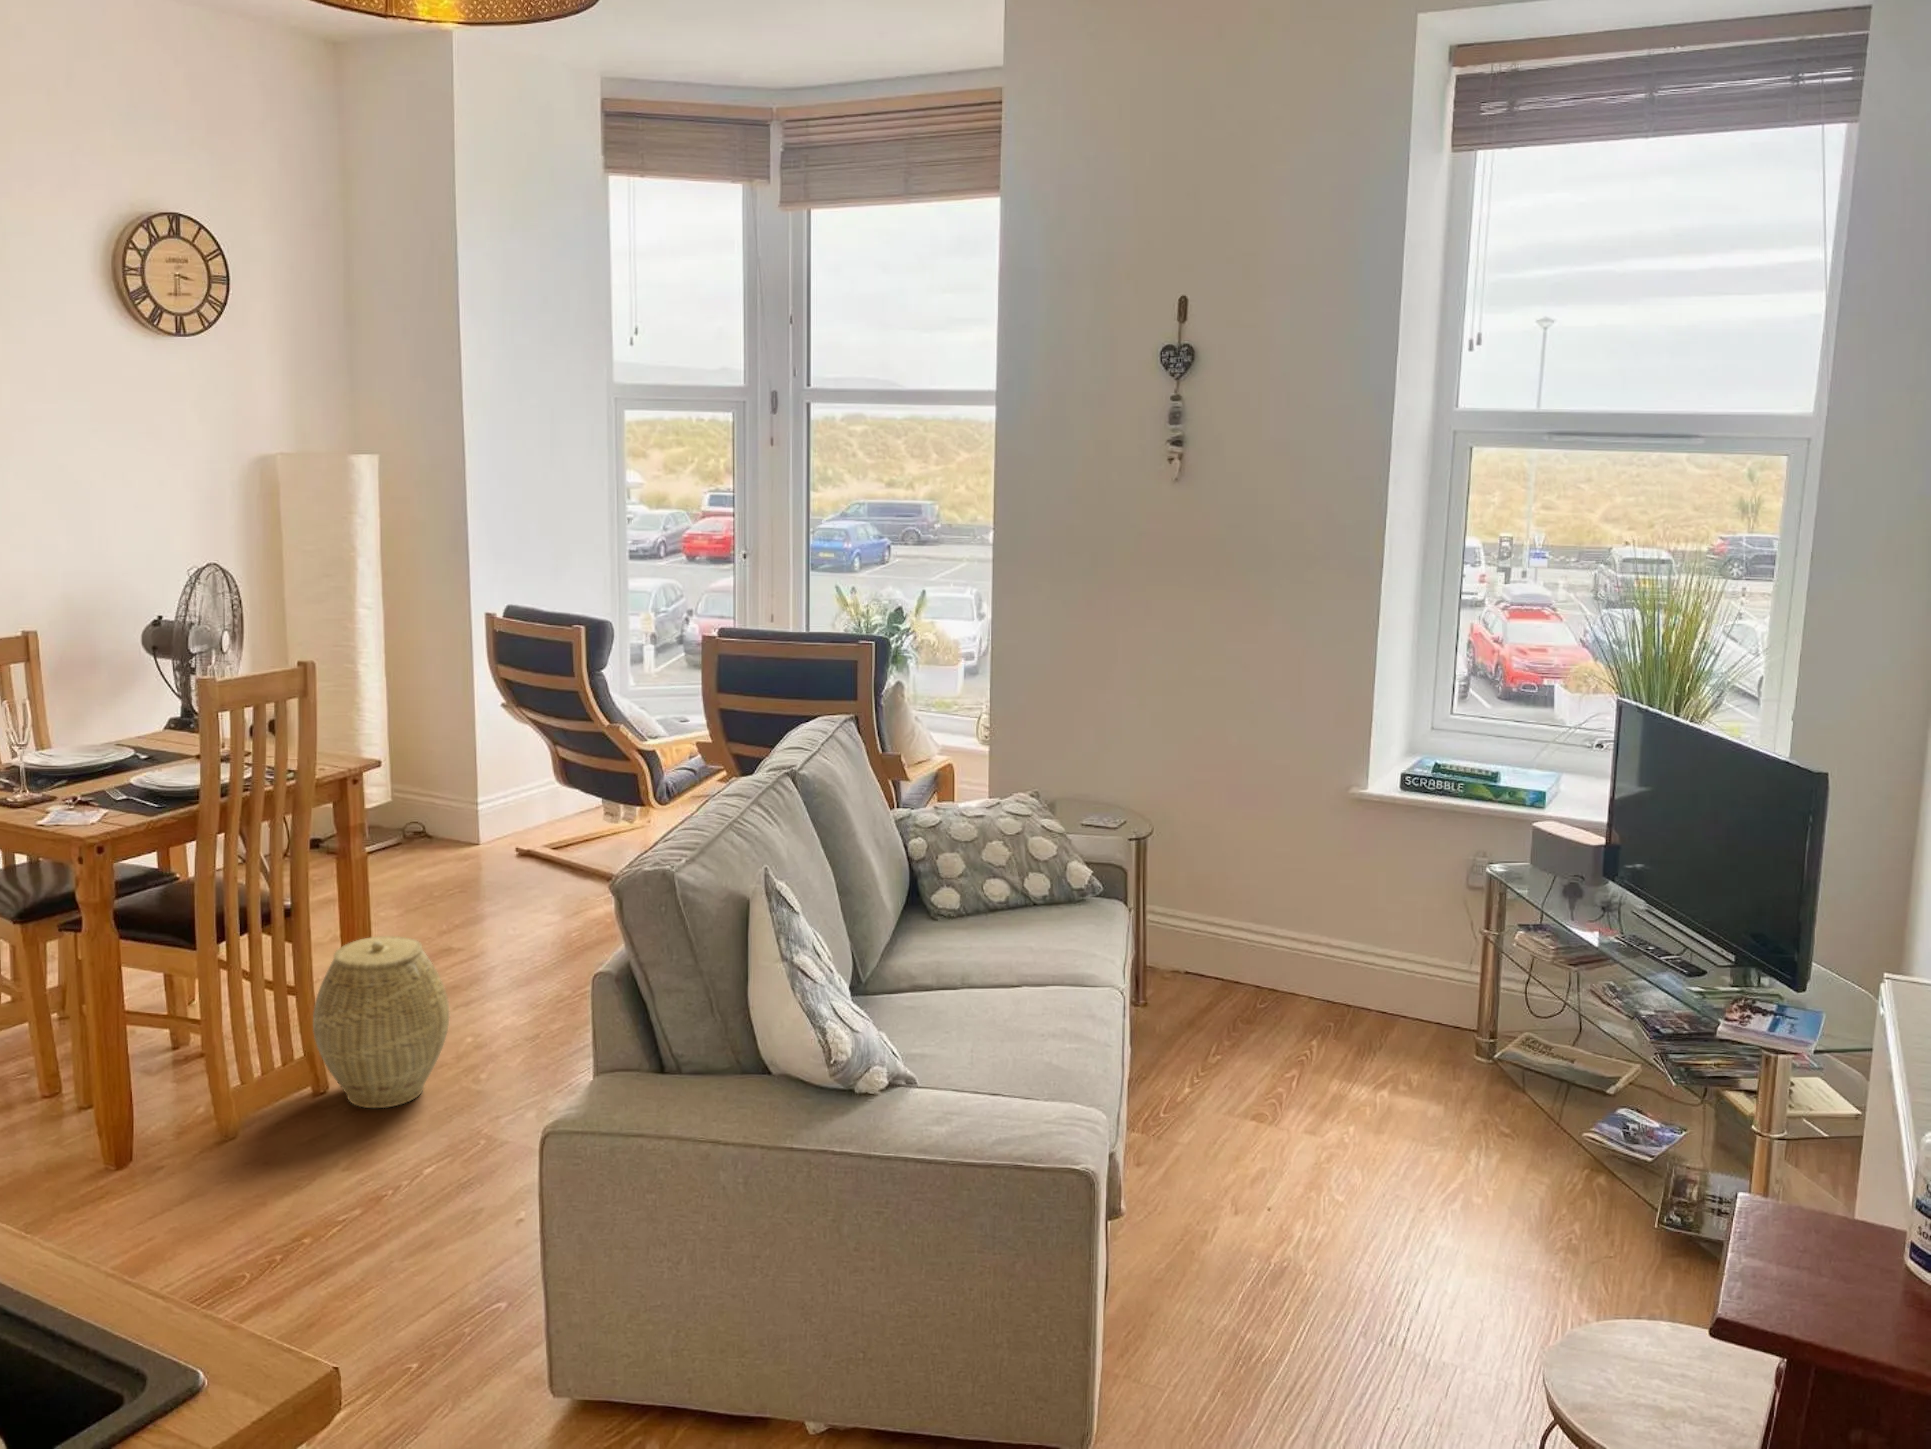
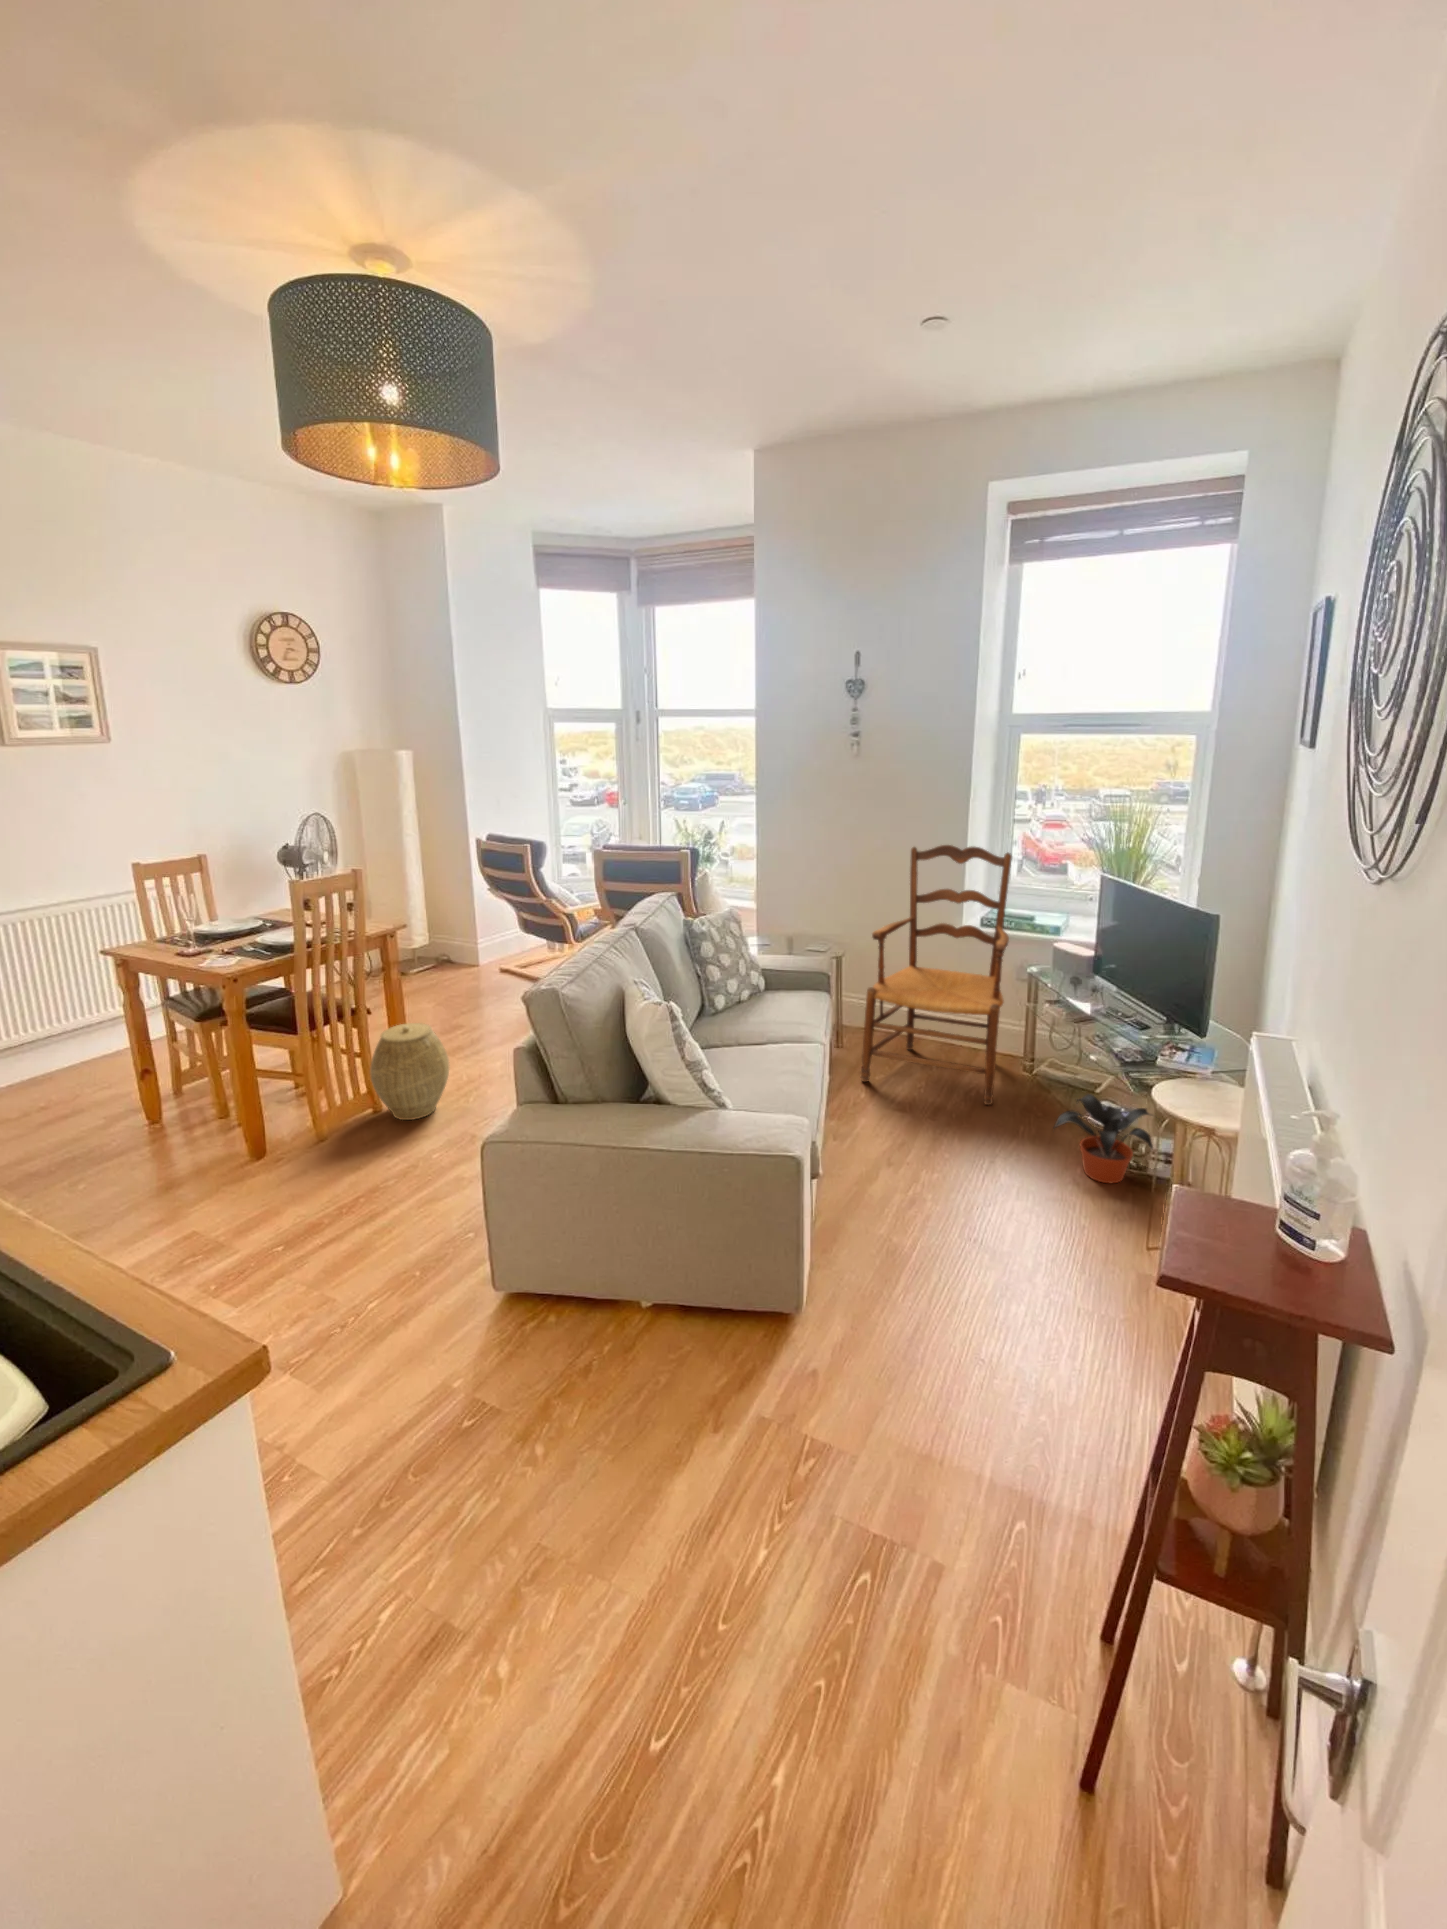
armchair: none [1179,642,1457,1112] -> present [861,845,1012,1106]
potted plant: none [1528,1090,1724,1251] -> present [1054,1094,1153,1183]

